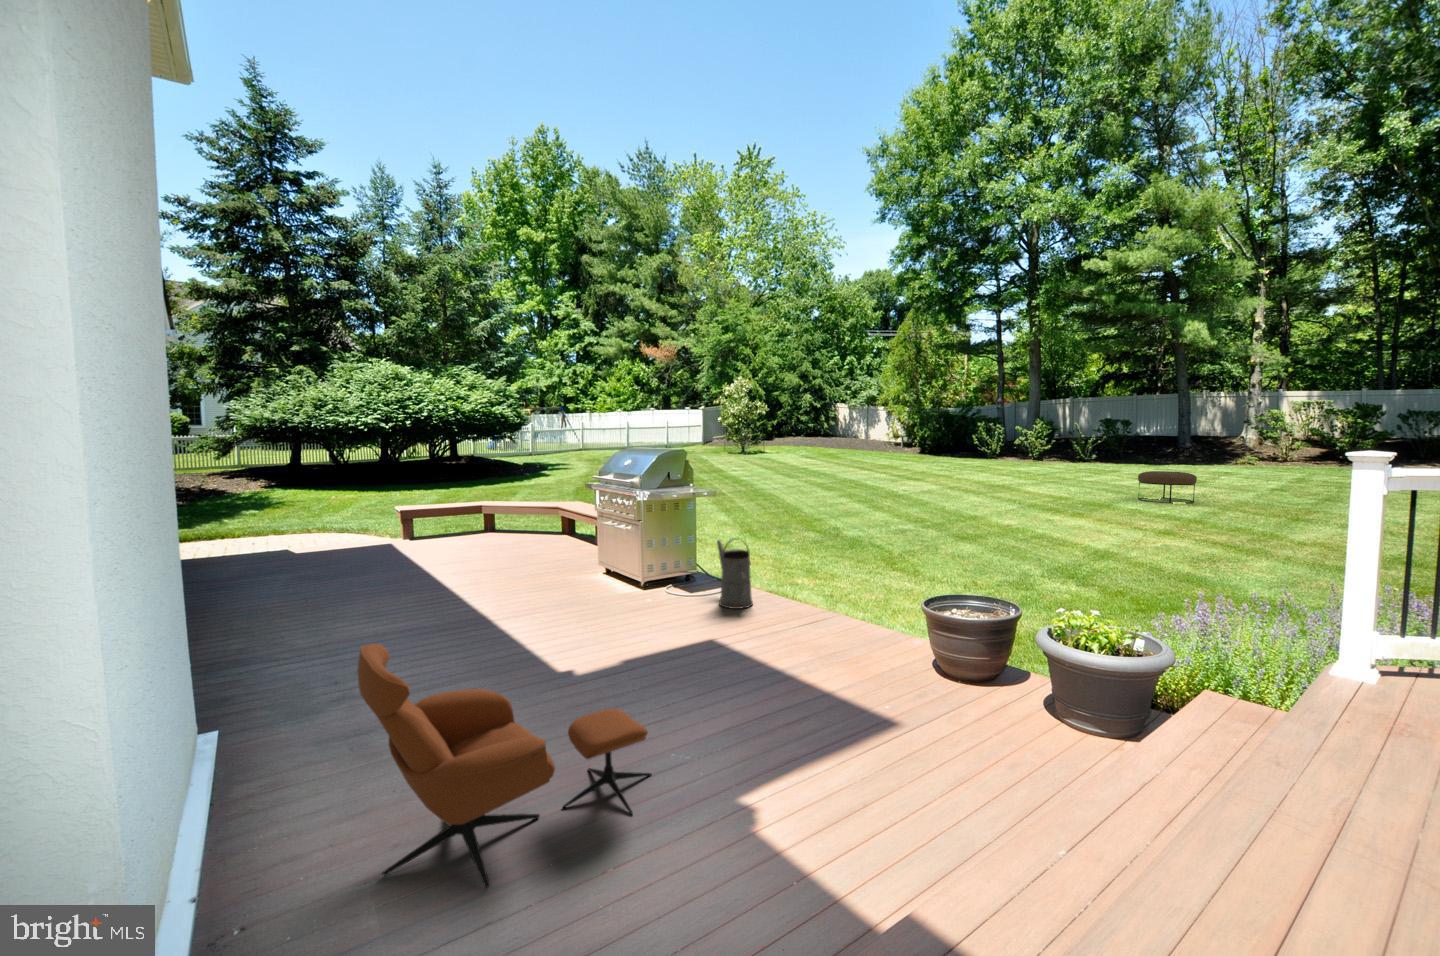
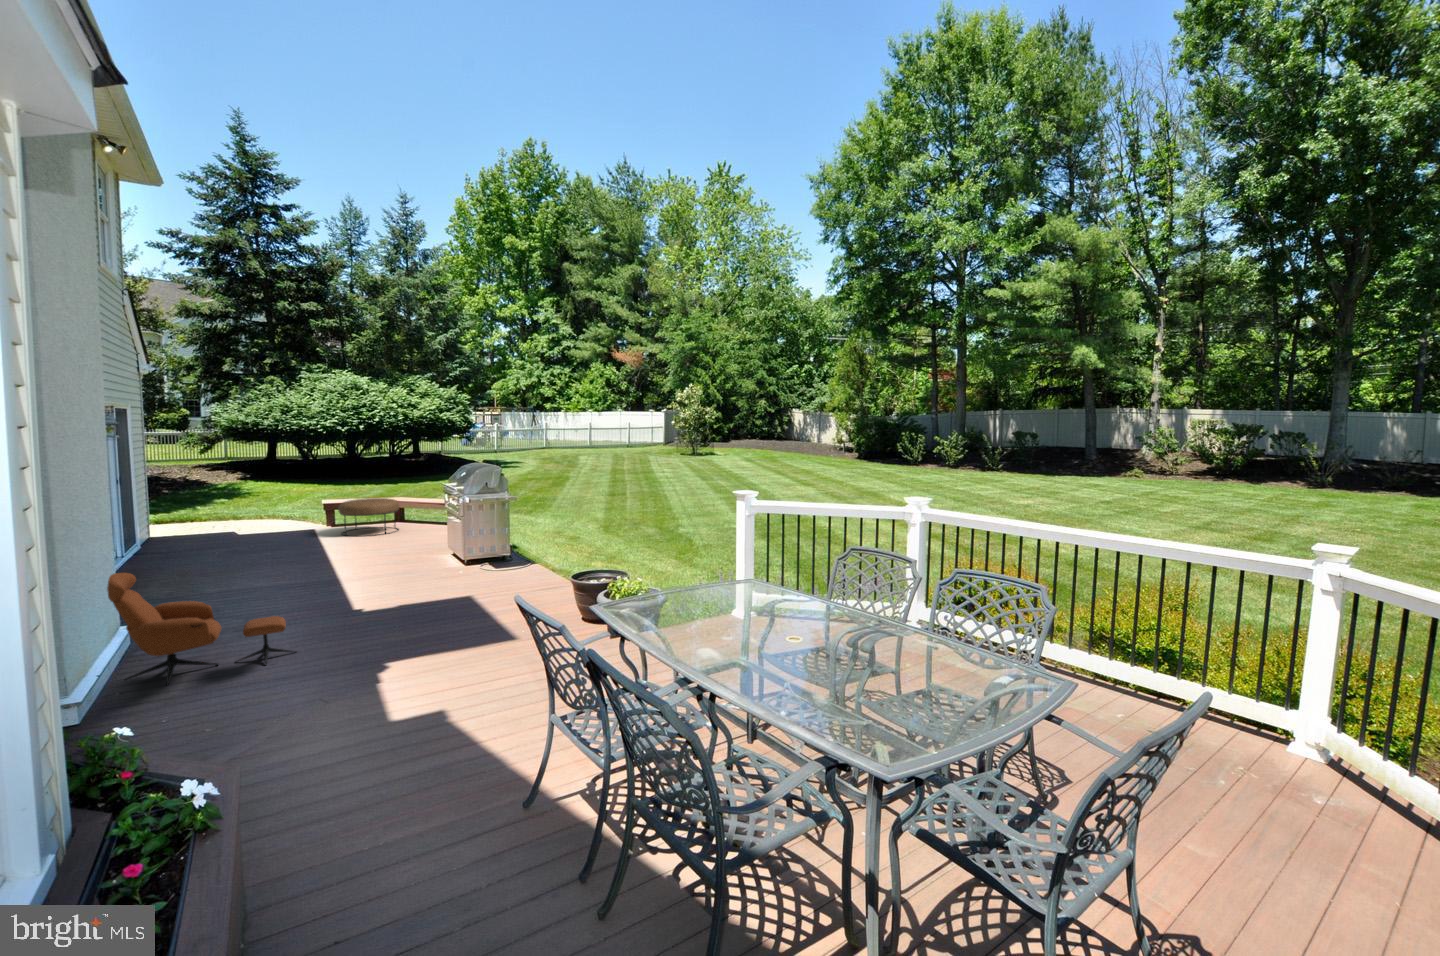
ottoman: present [1138,471,1197,503] -> present [338,498,399,536]
watering can: present [717,538,753,609] -> none [467,528,493,577]

